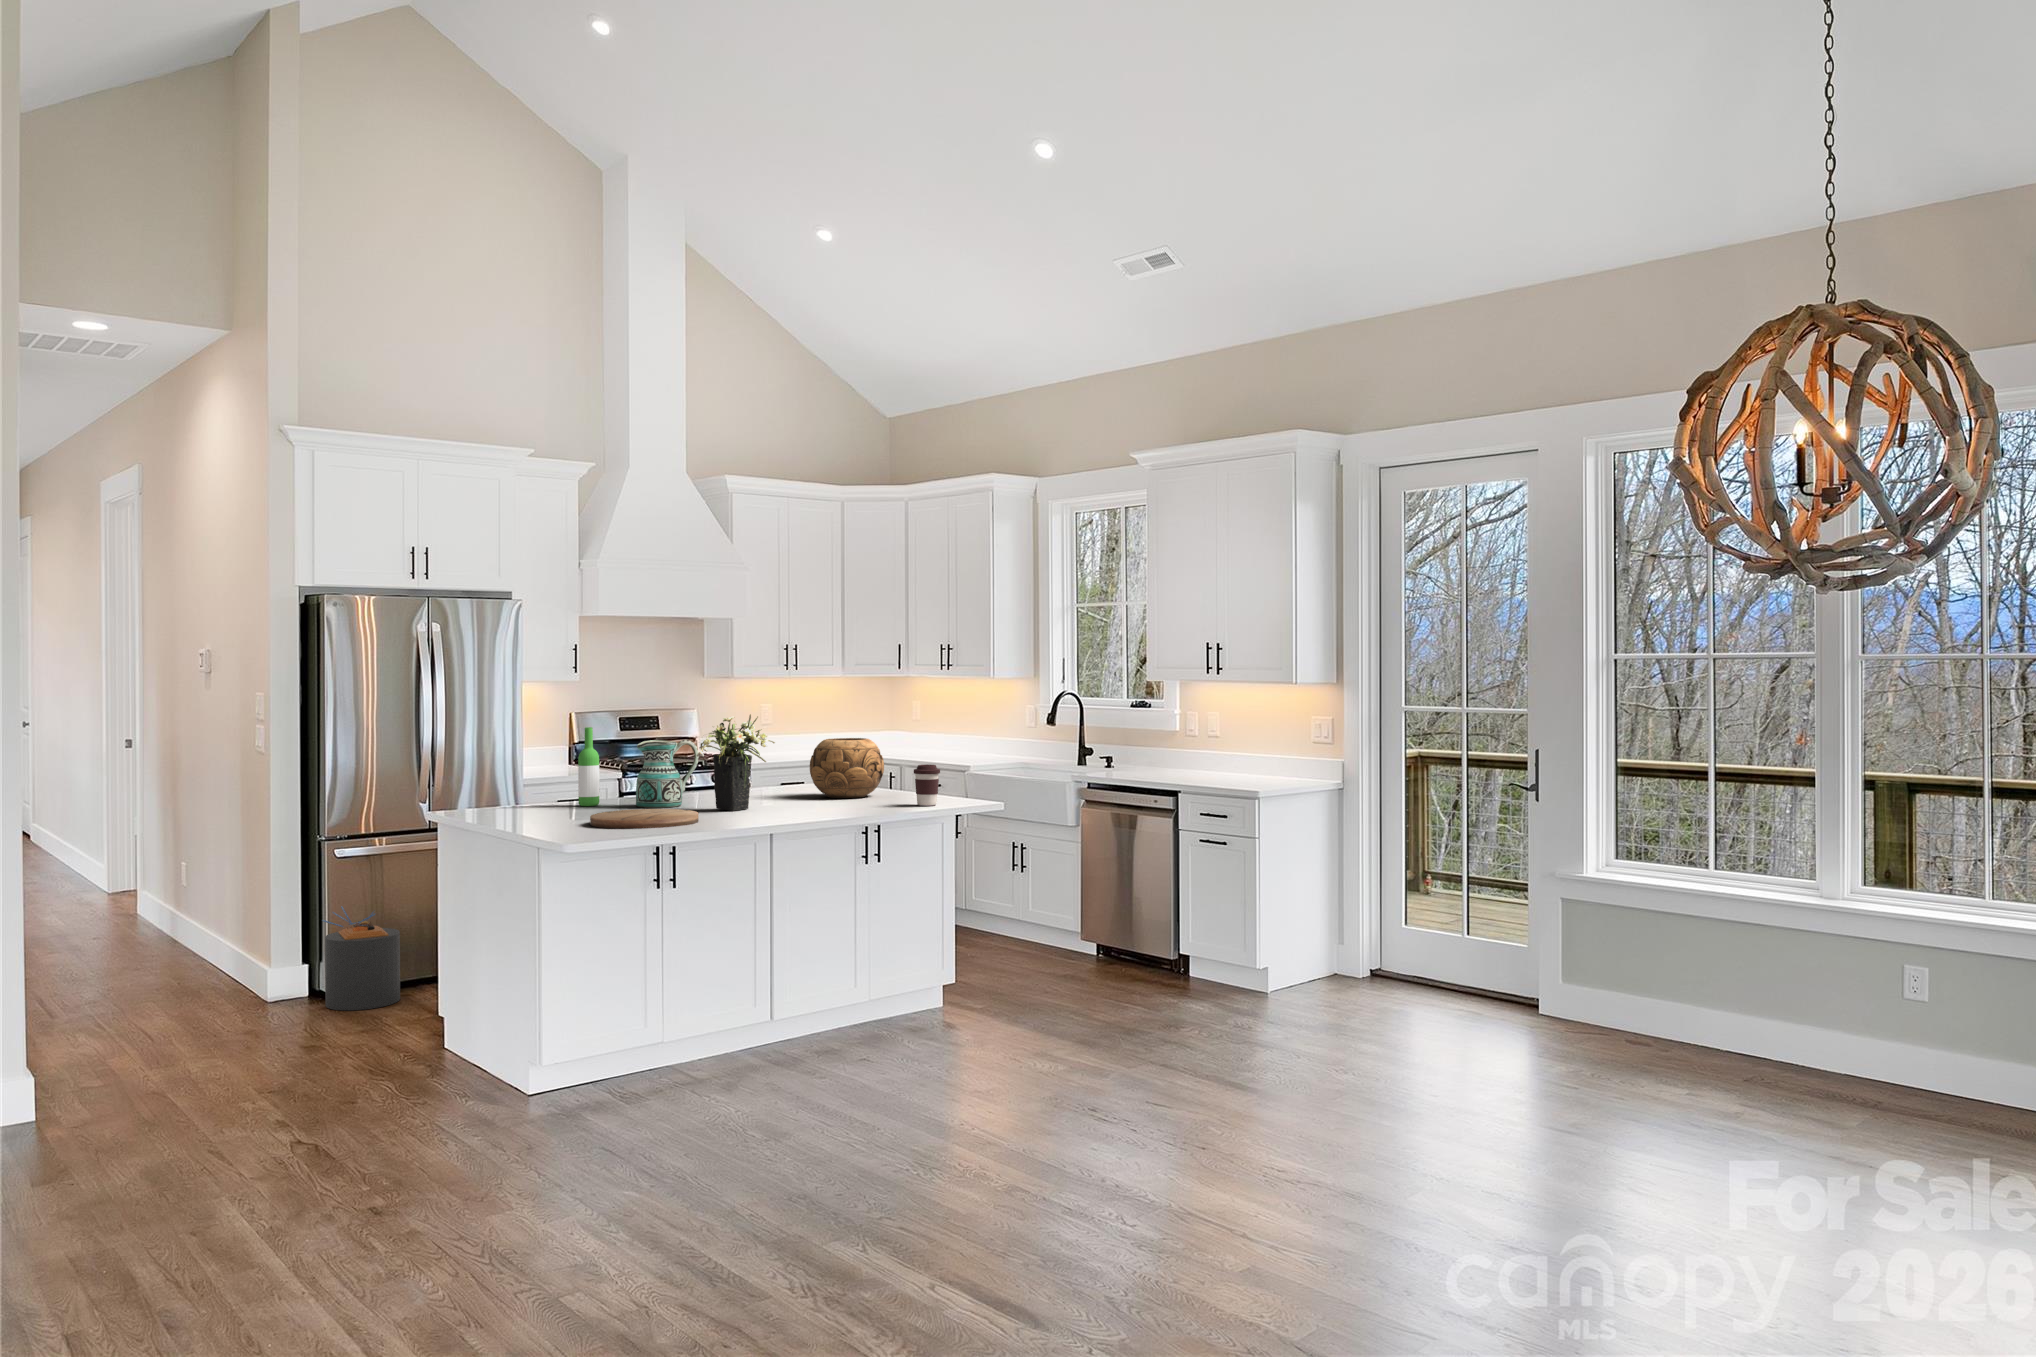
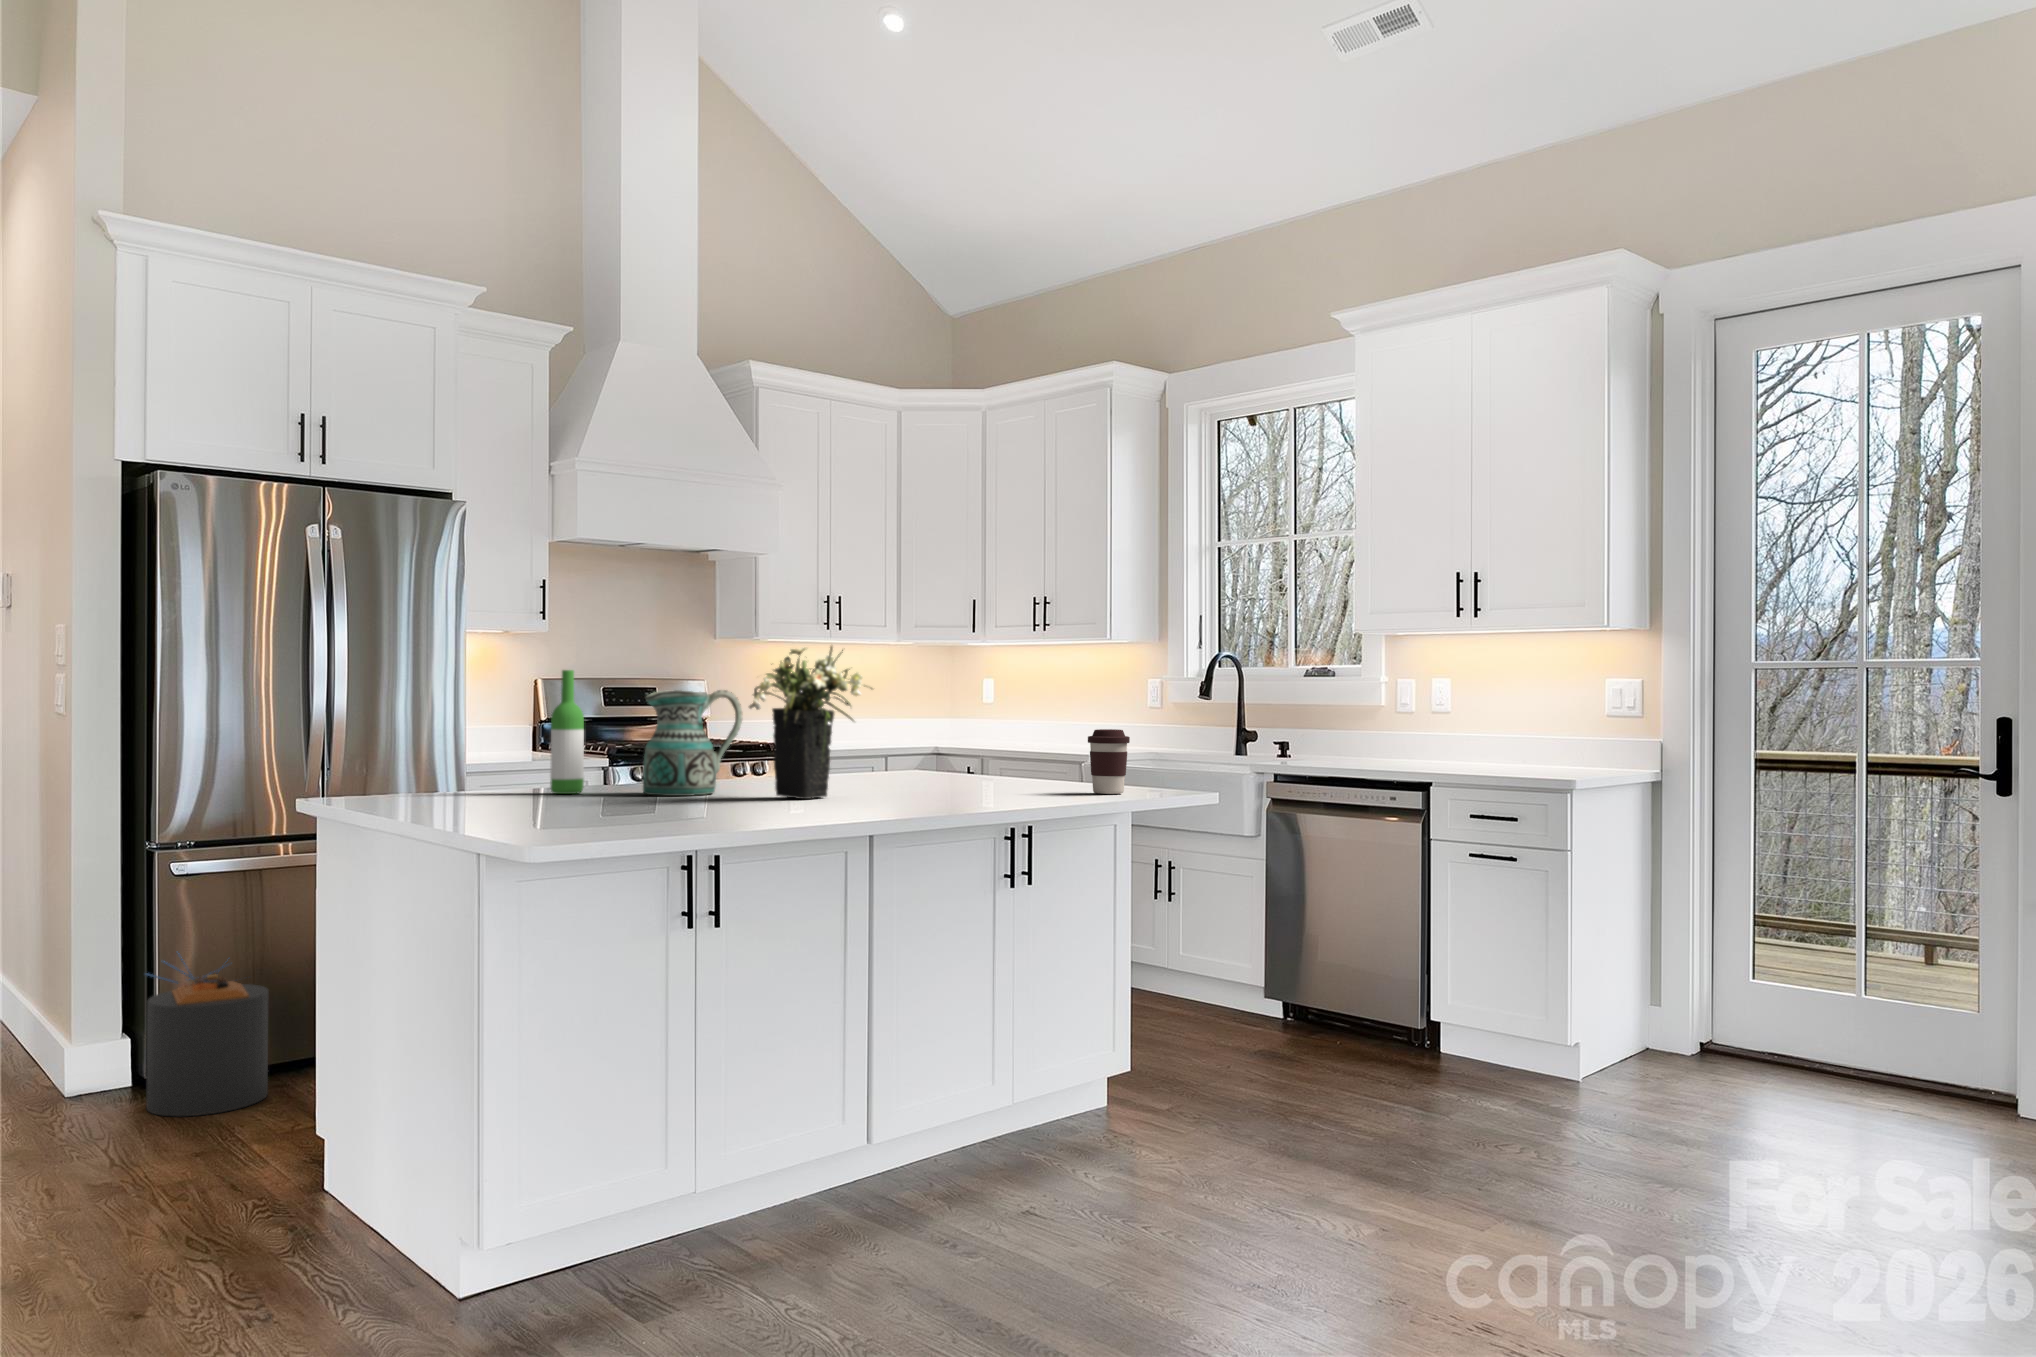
decorative bowl: present [810,738,884,798] -> none [906,697,1019,786]
cutting board: present [590,809,699,829] -> none [574,792,760,821]

